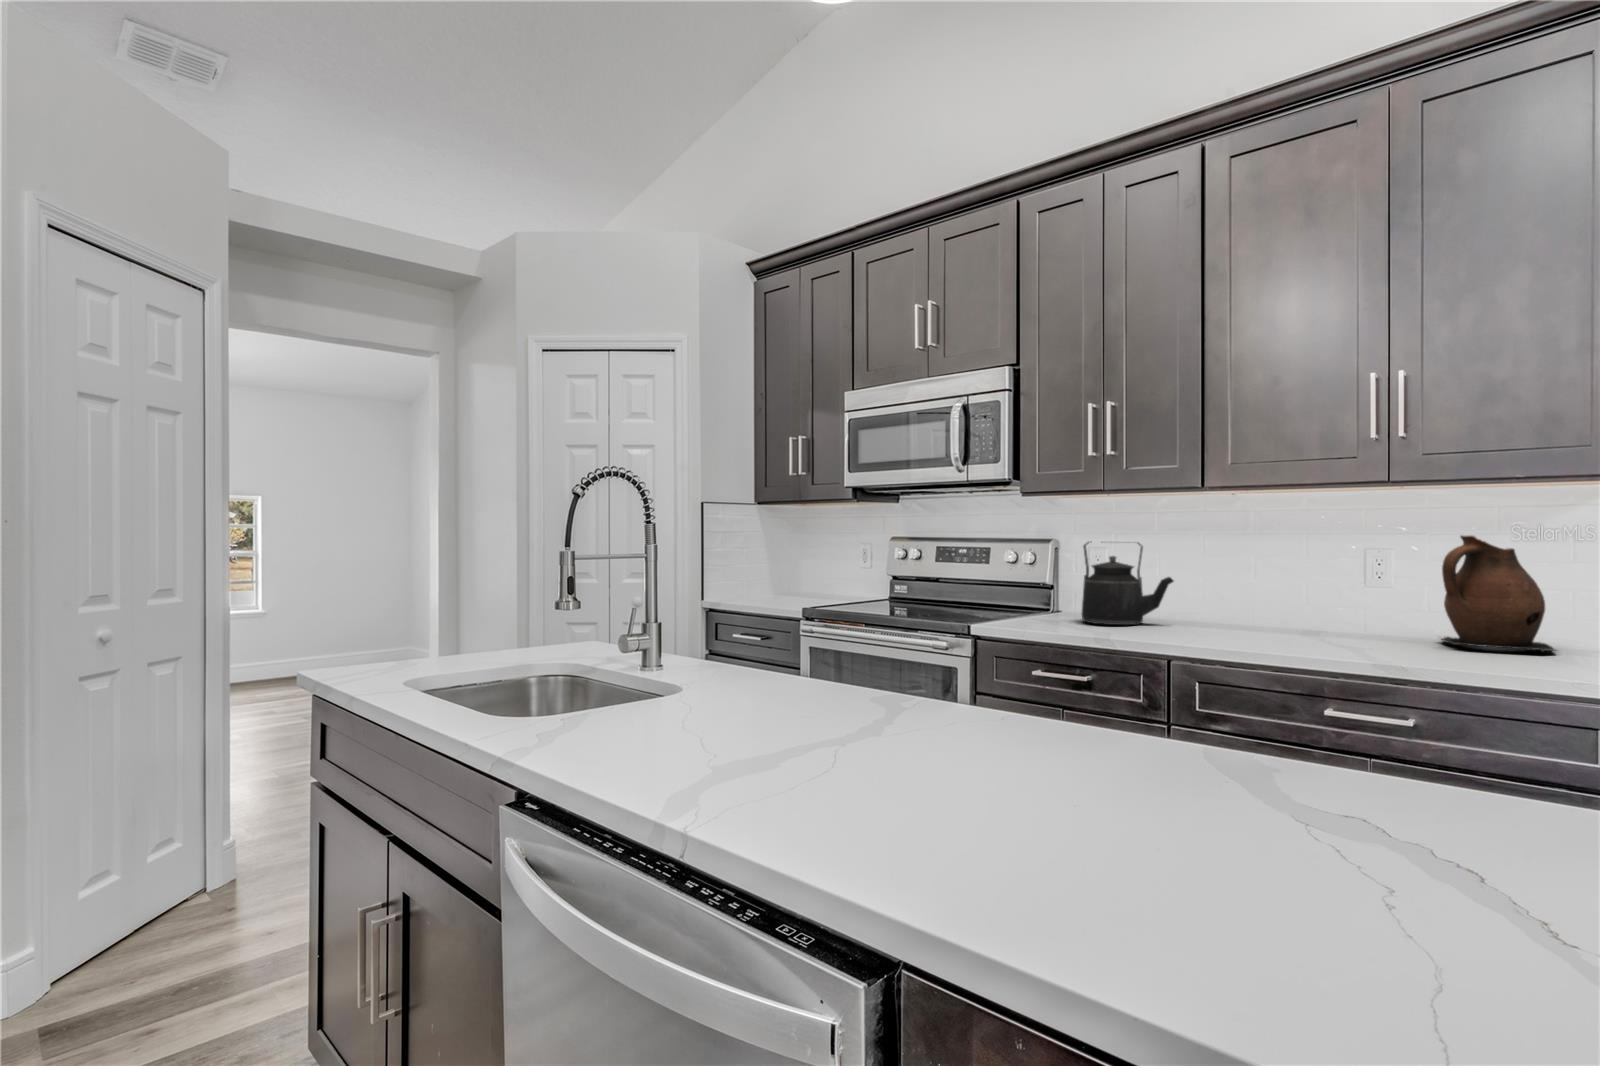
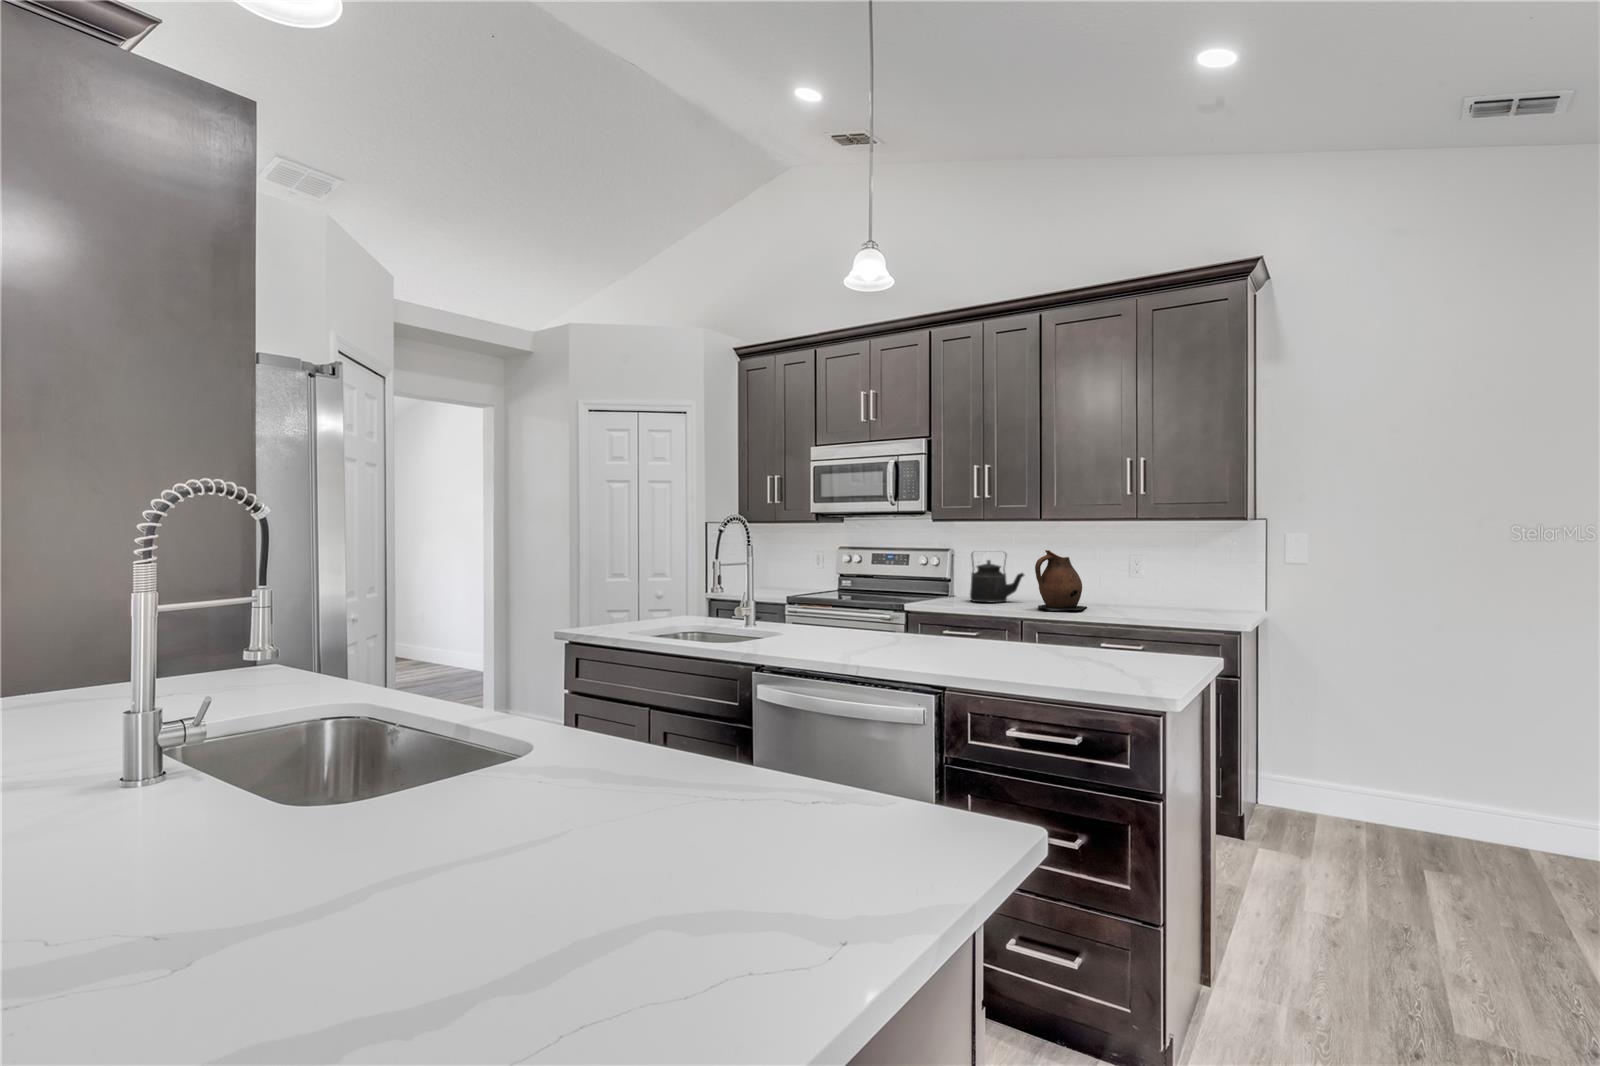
ceramic pitcher: present [1441,535,1555,652] -> present [1035,550,1087,611]

